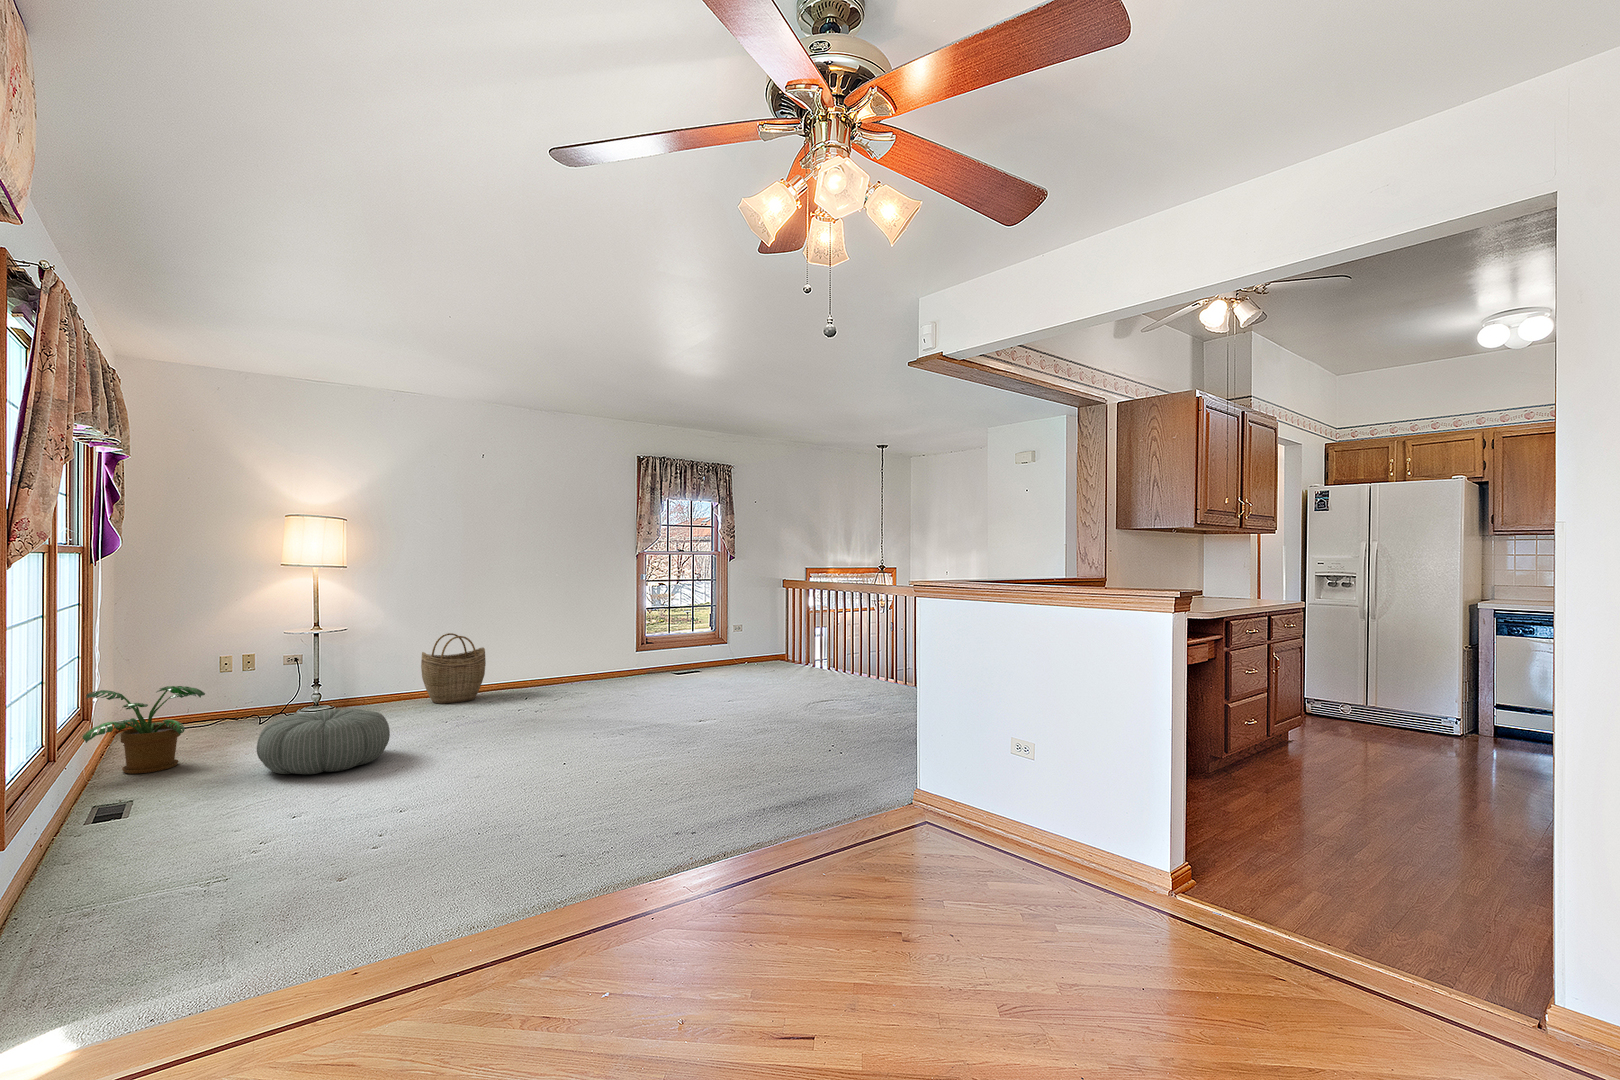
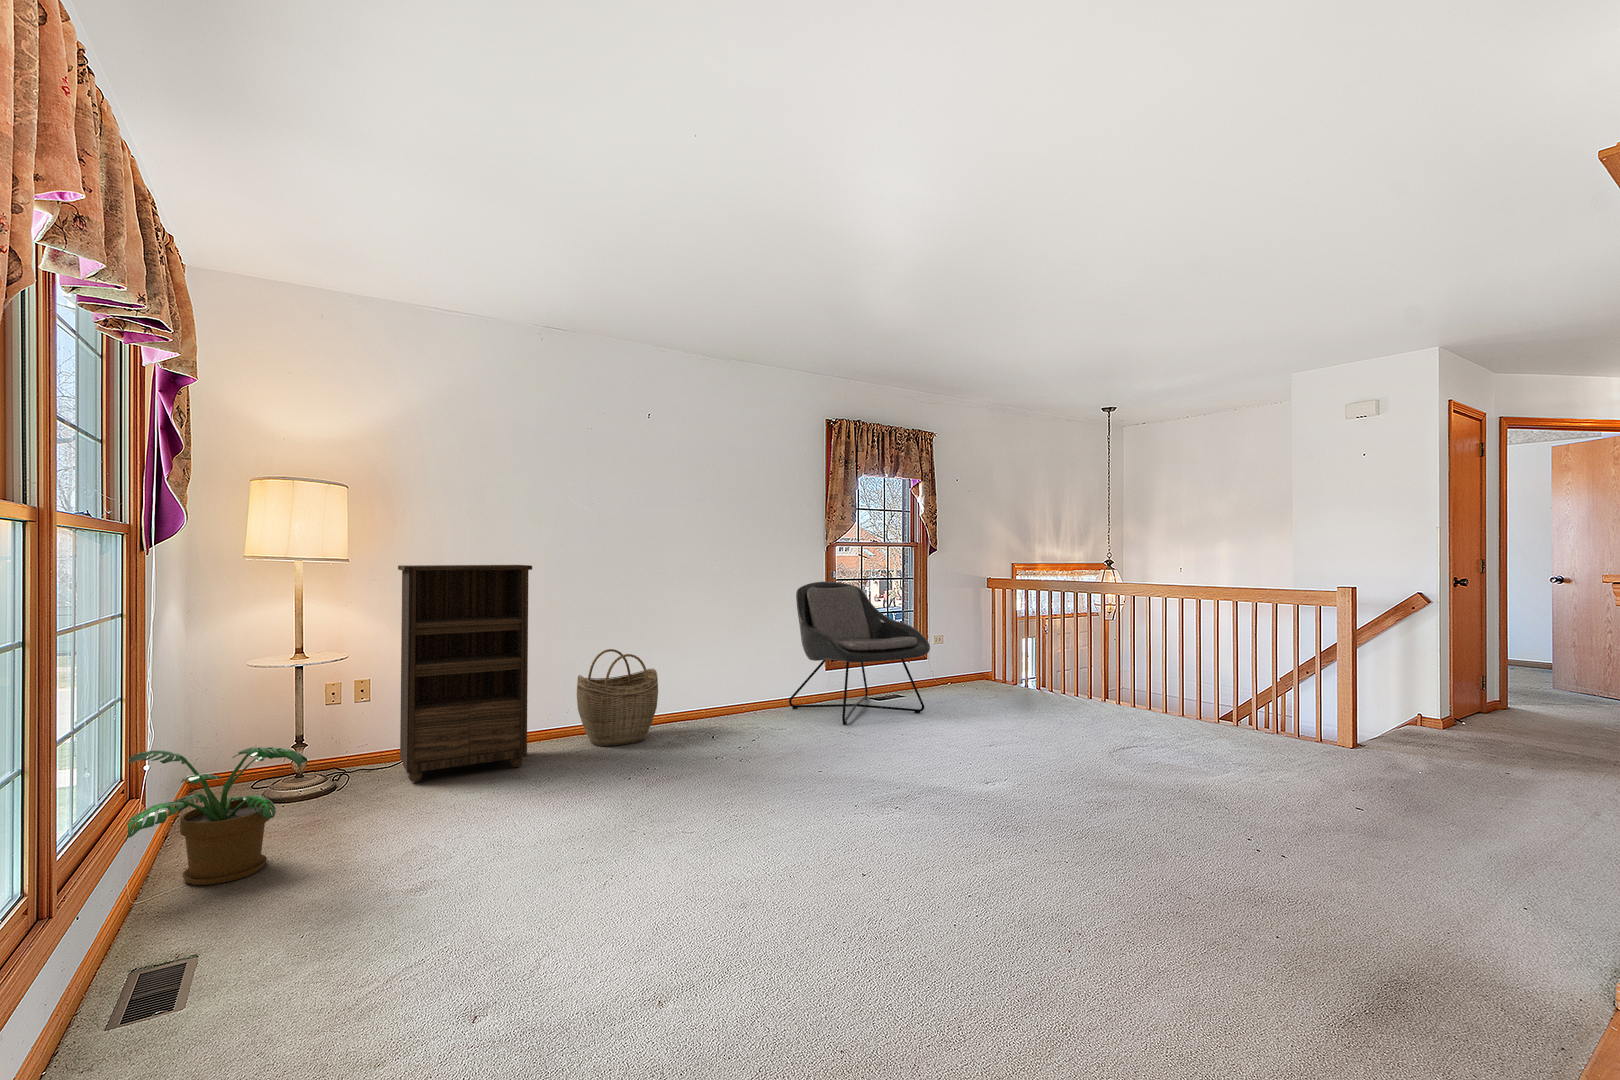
bookshelf: none [279,571,380,725] -> present [398,565,532,782]
lounge chair: none [602,582,707,688] -> present [789,581,930,725]
pouf: present [257,709,390,774] -> none [386,778,582,900]

